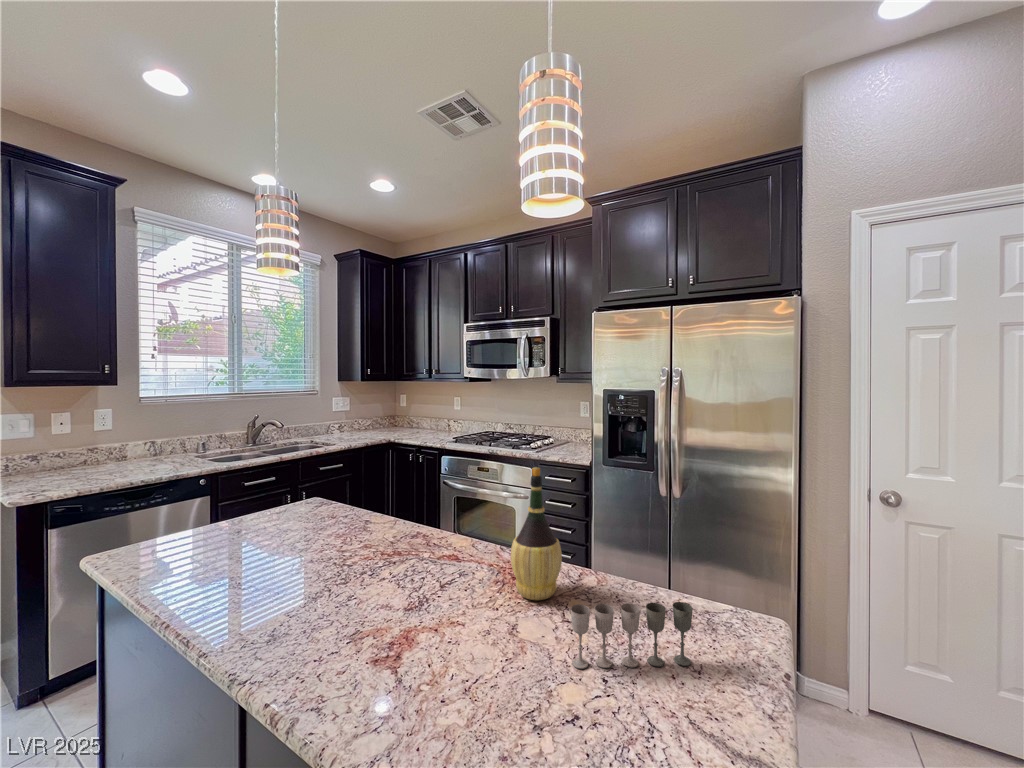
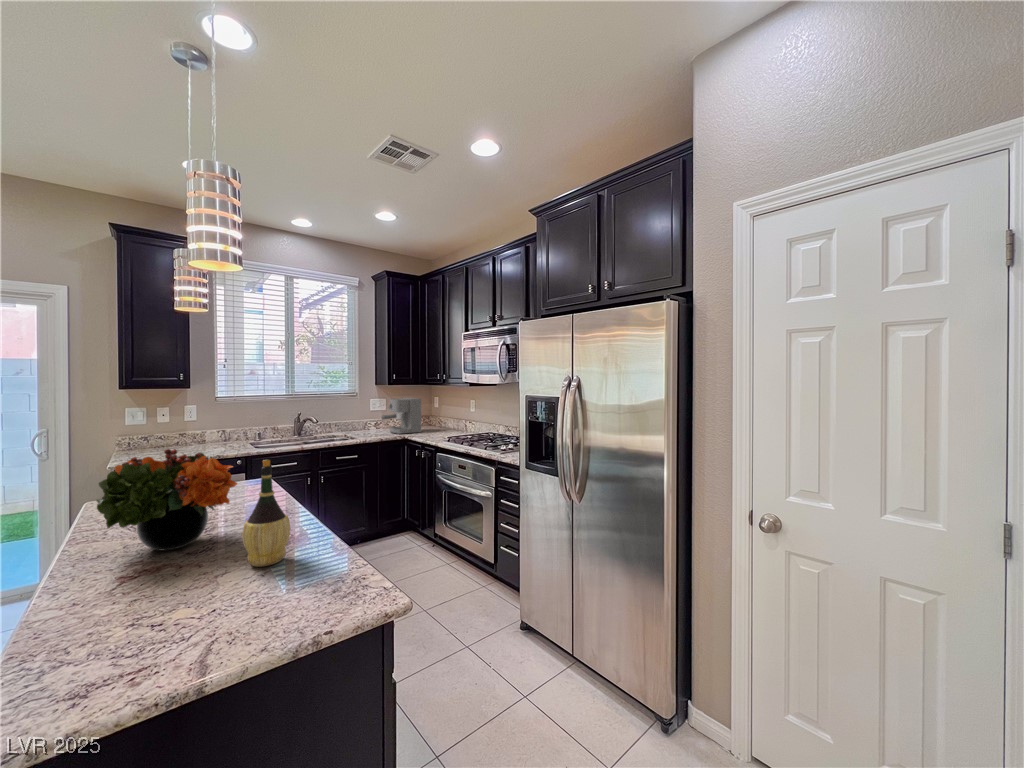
coffee maker: none [356,396,400,439] -> present [382,398,421,434]
flower arrangement: none [285,461,440,599] -> present [96,449,237,551]
wine glass: present [571,602,693,669] -> none [184,567,270,628]

